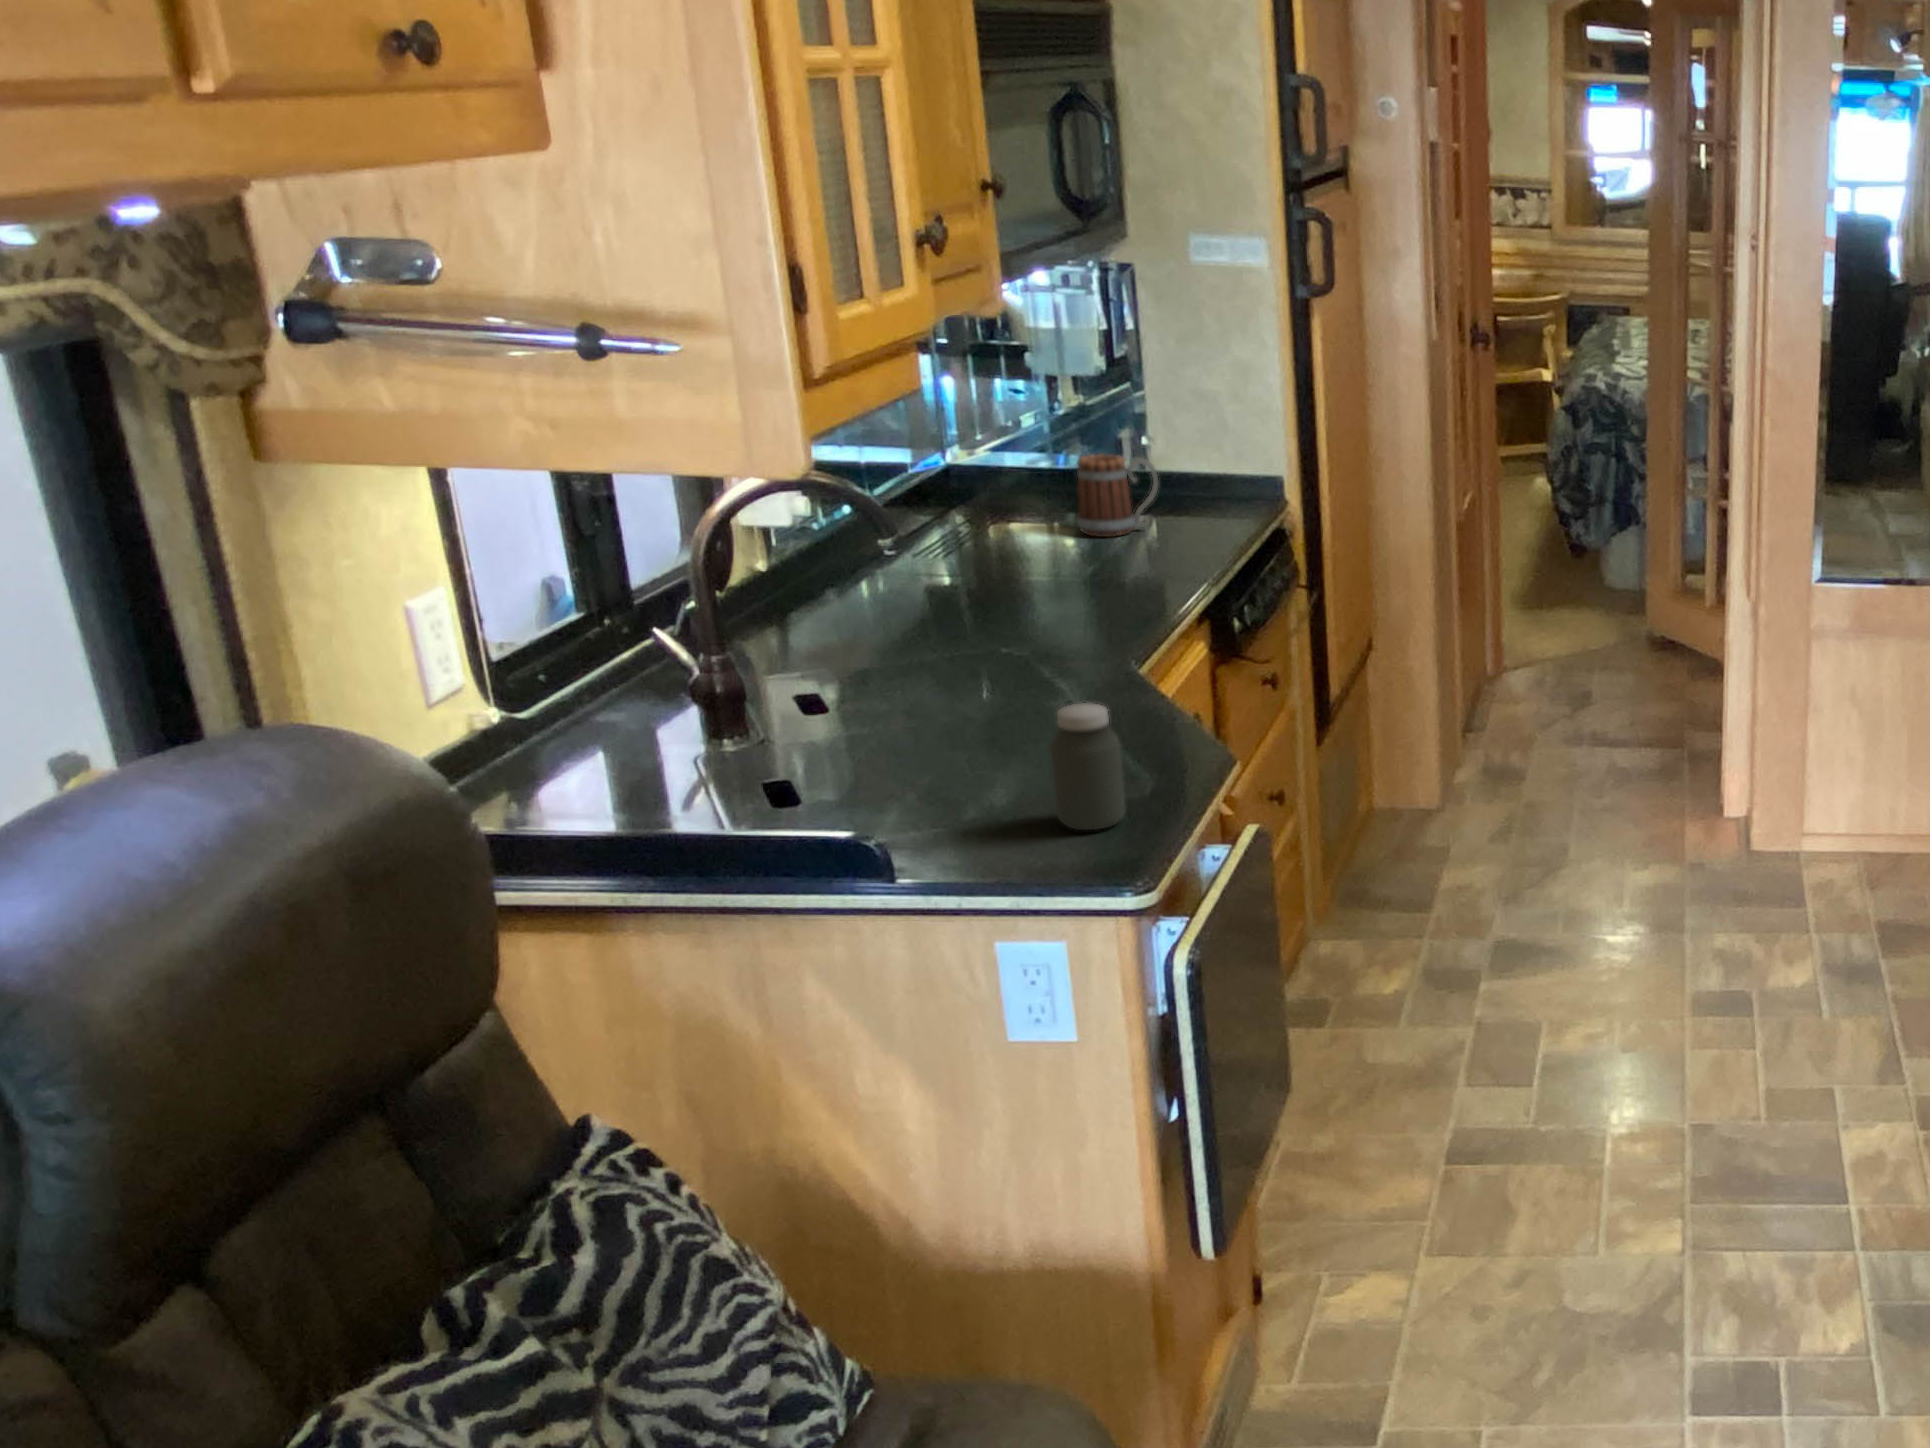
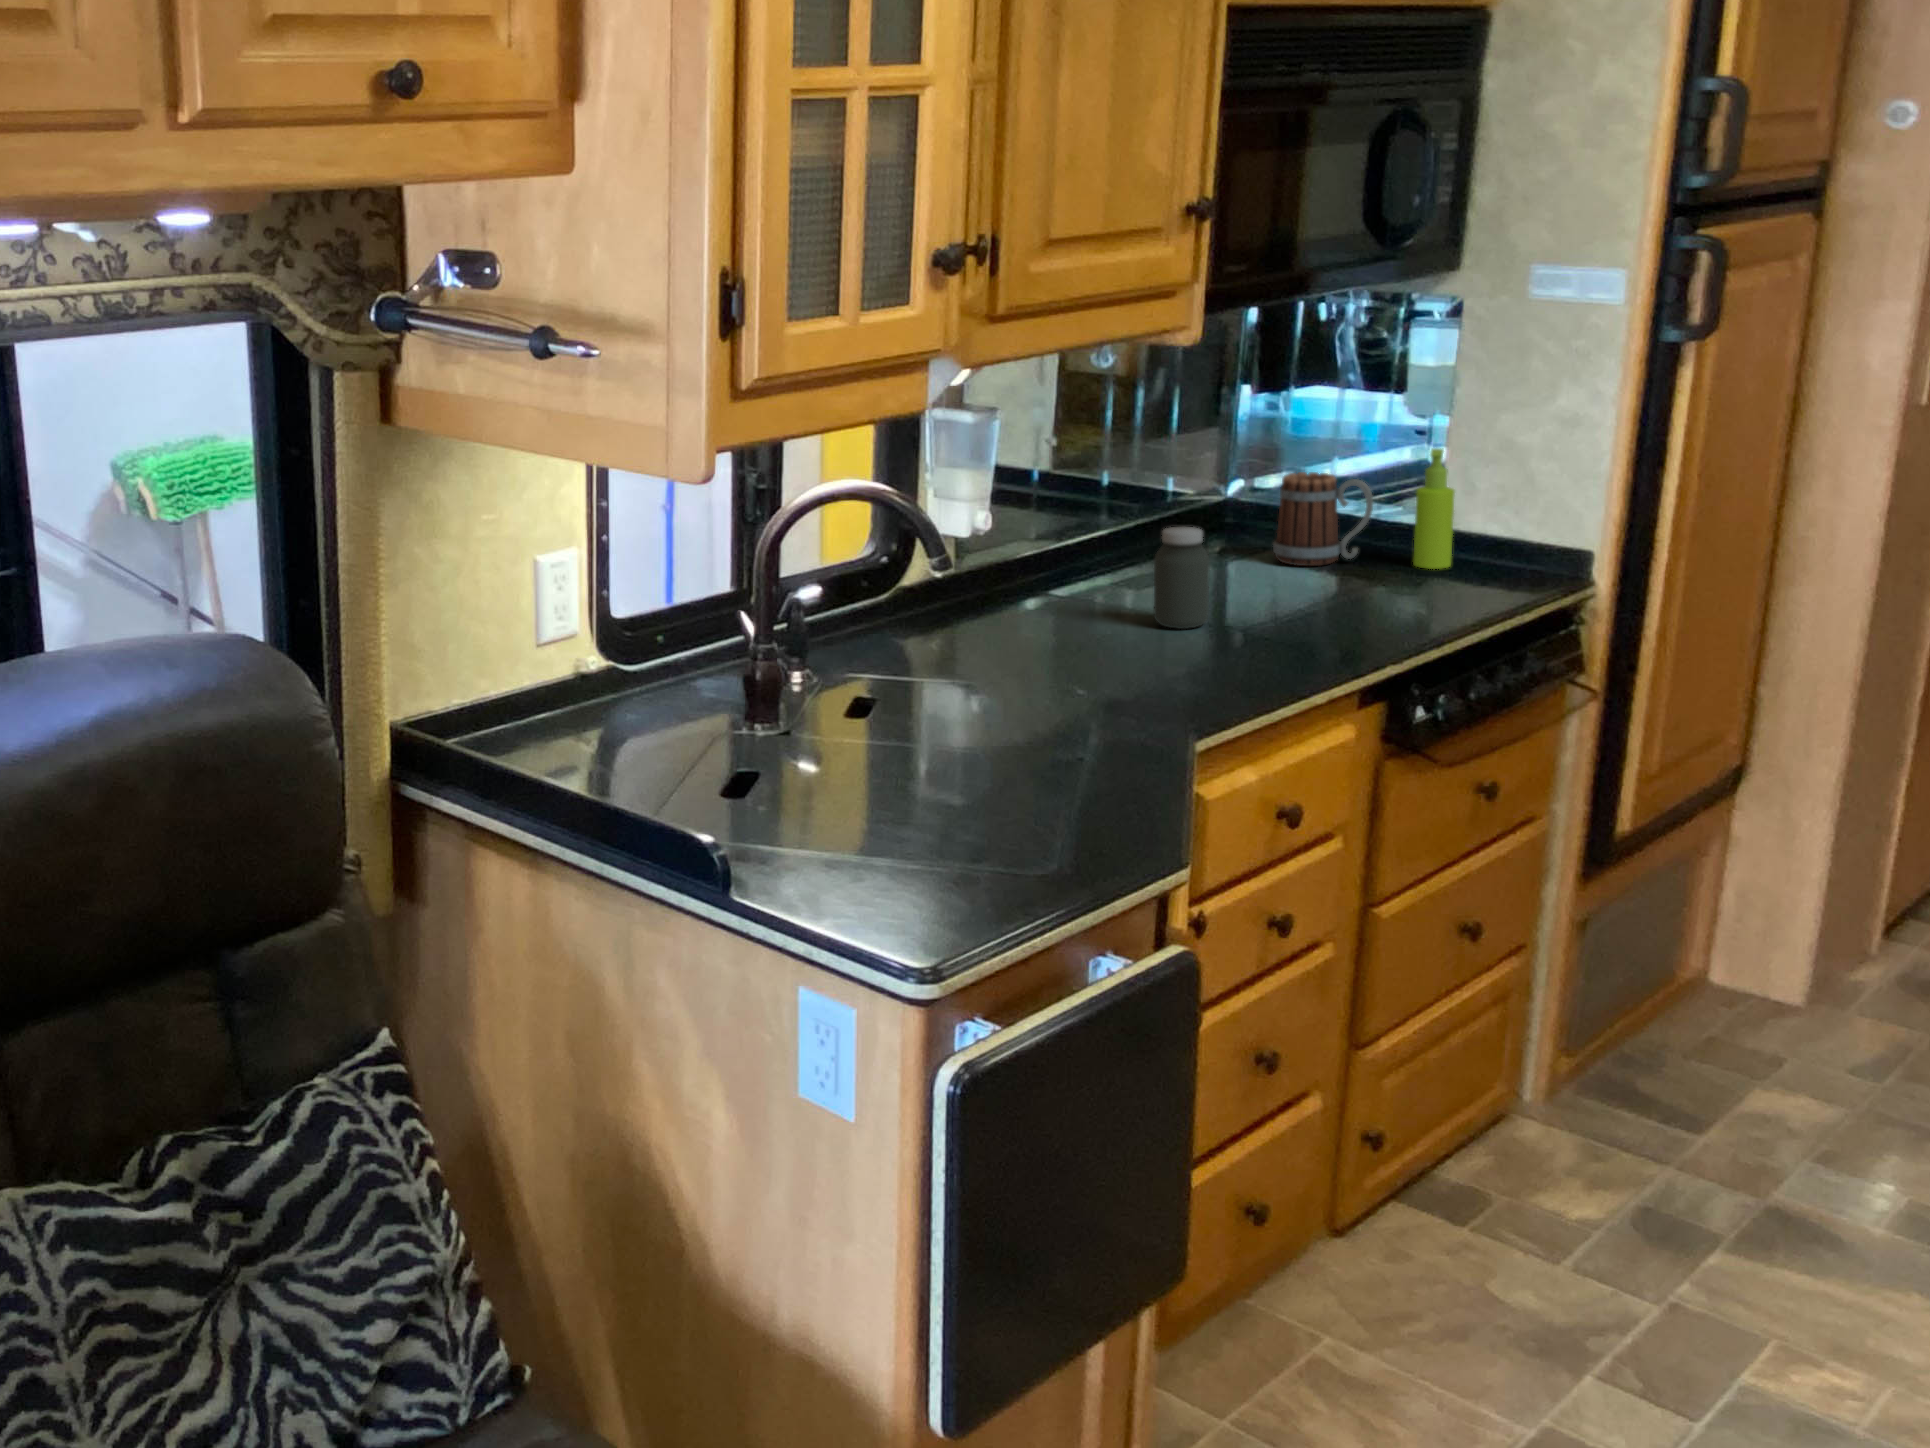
soap dispenser: none [1192,429,1226,530] -> present [1413,448,1455,569]
jar: present [1050,703,1125,830] -> present [1154,527,1210,629]

